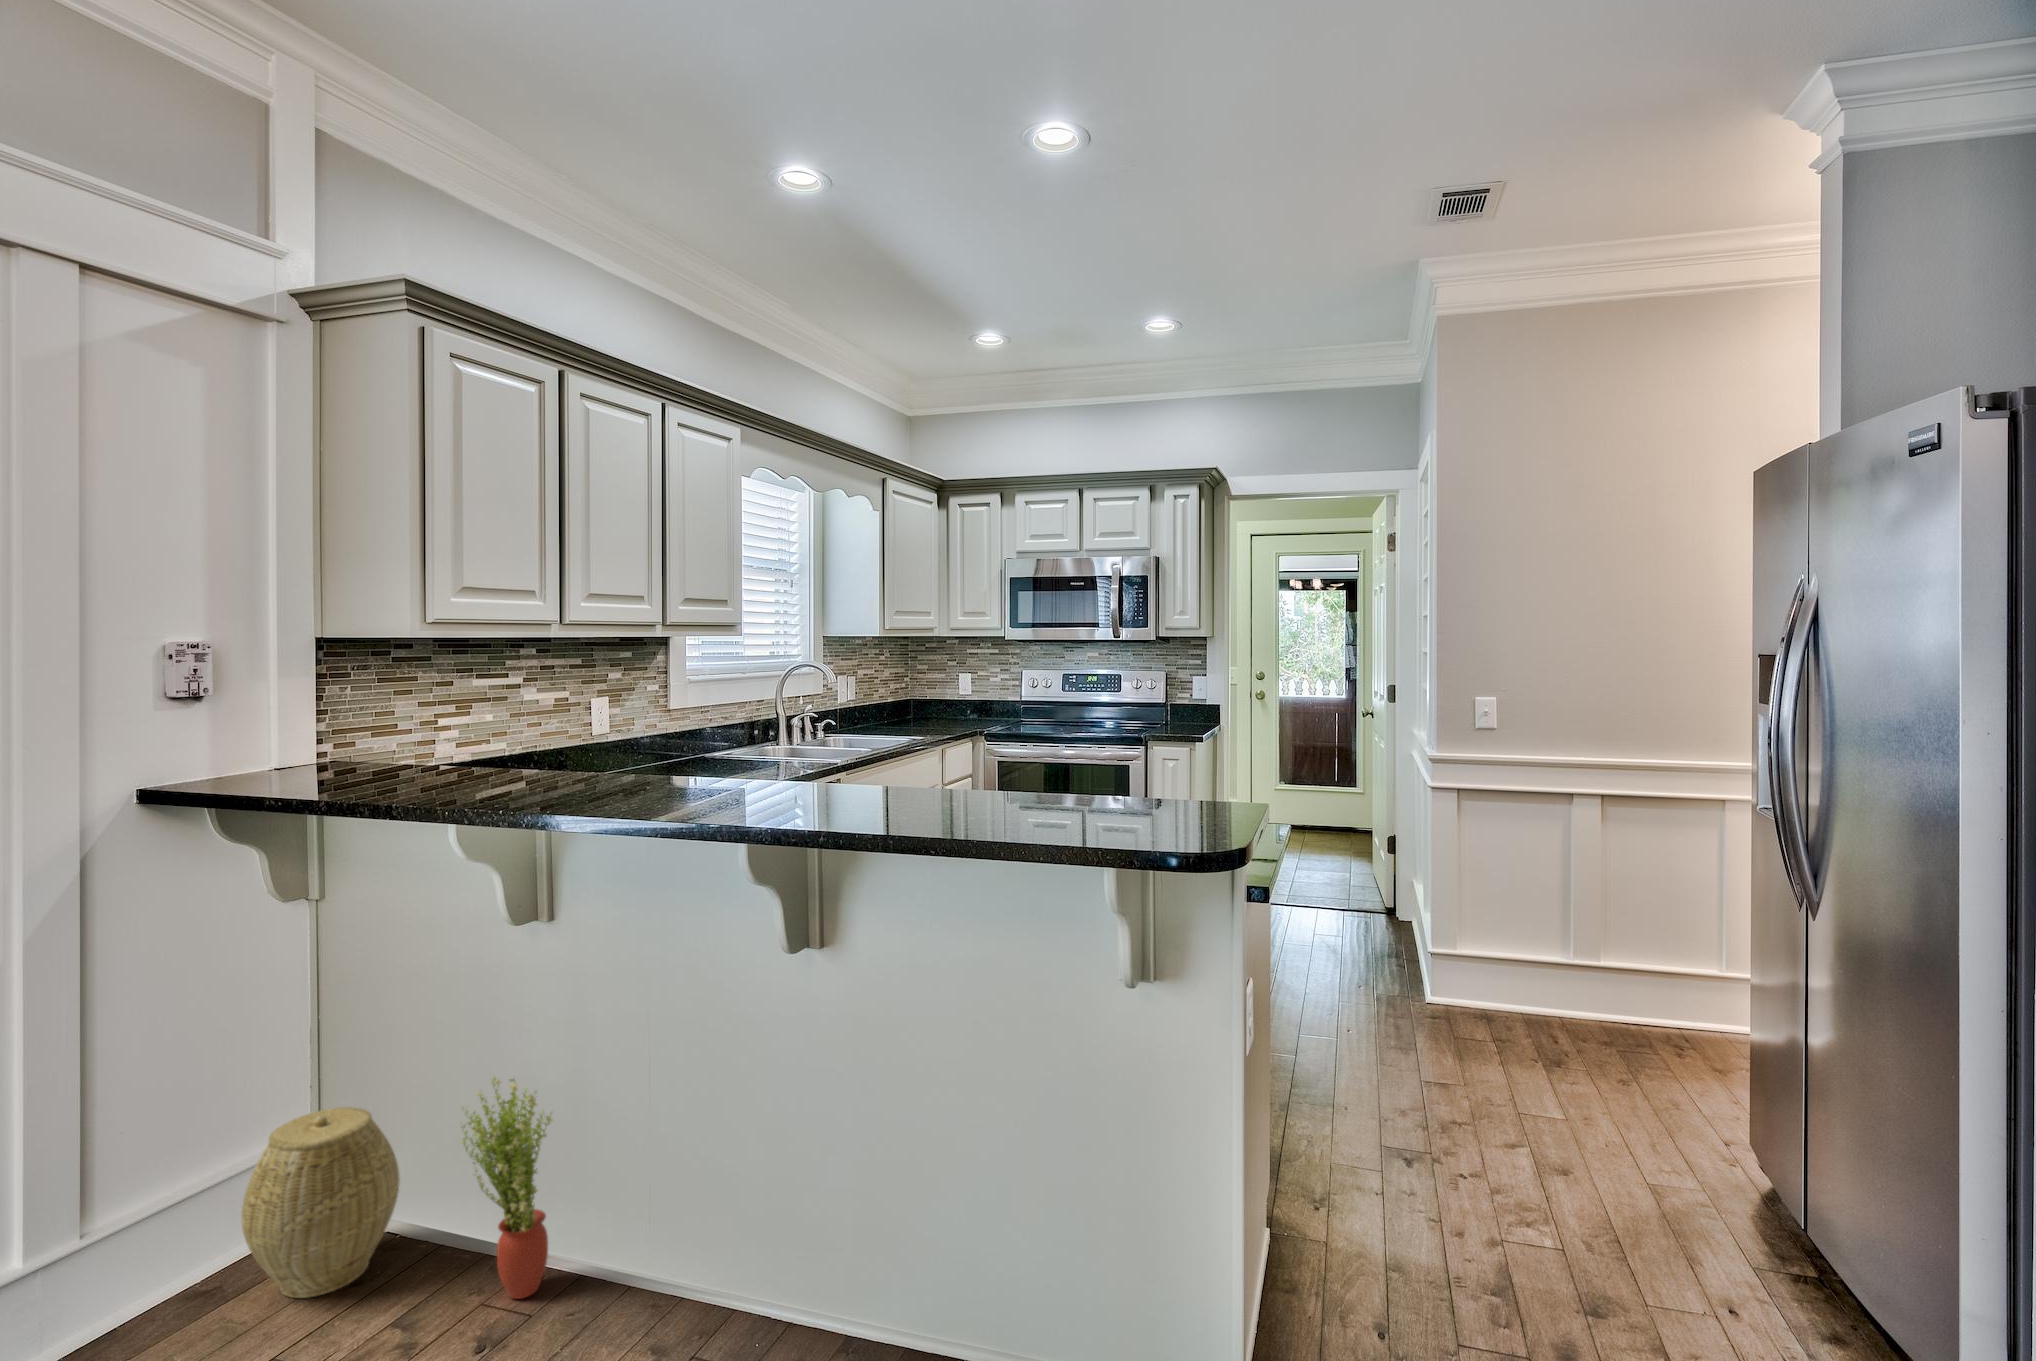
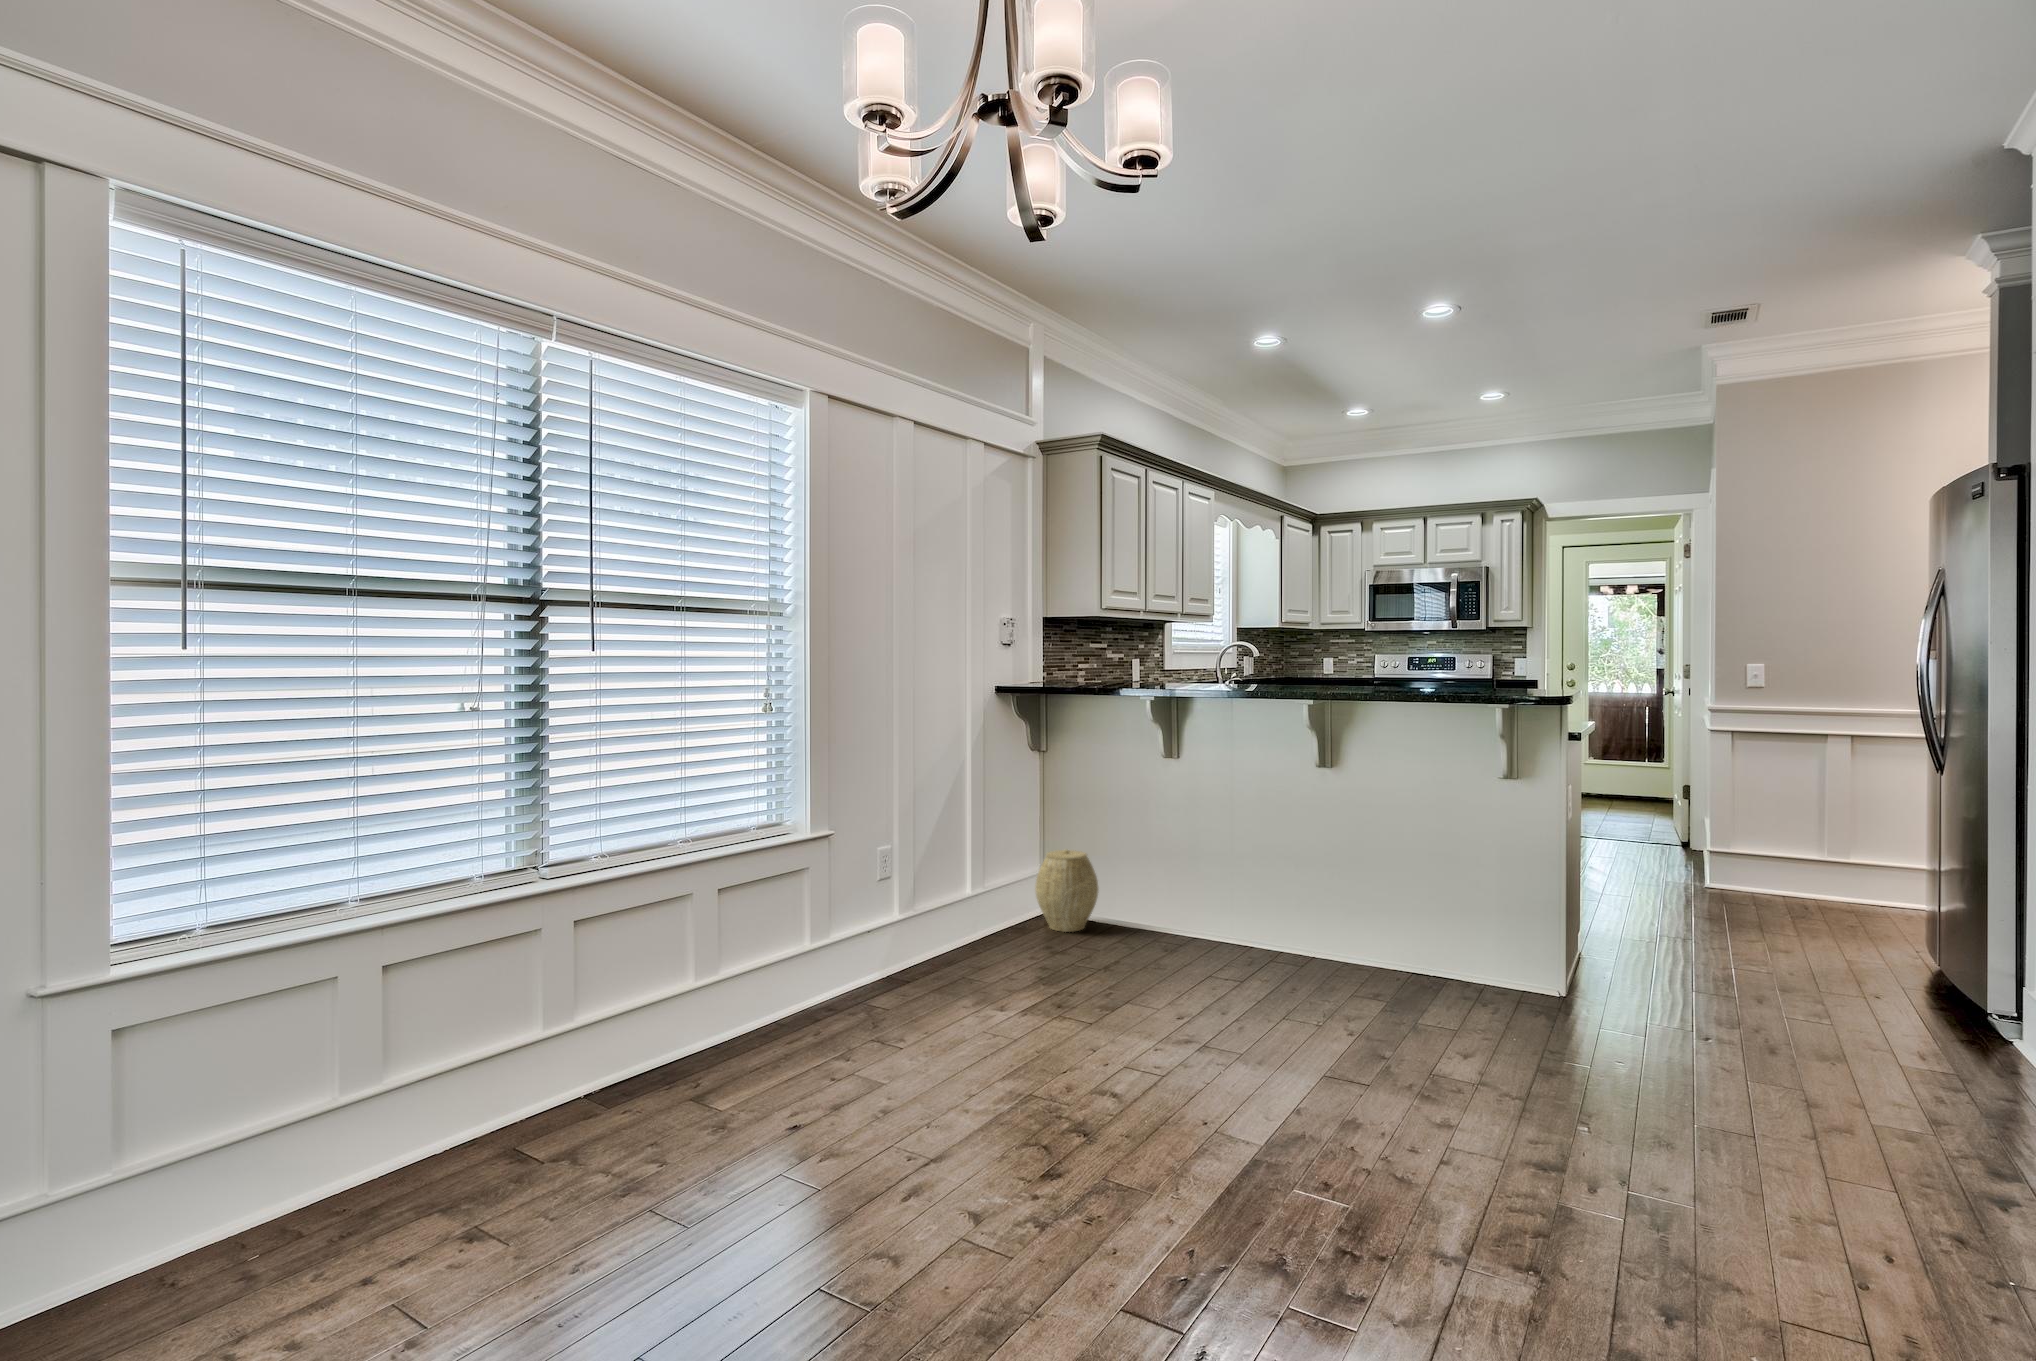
potted plant: present [462,1077,552,1299] -> none [1141,832,1185,939]

